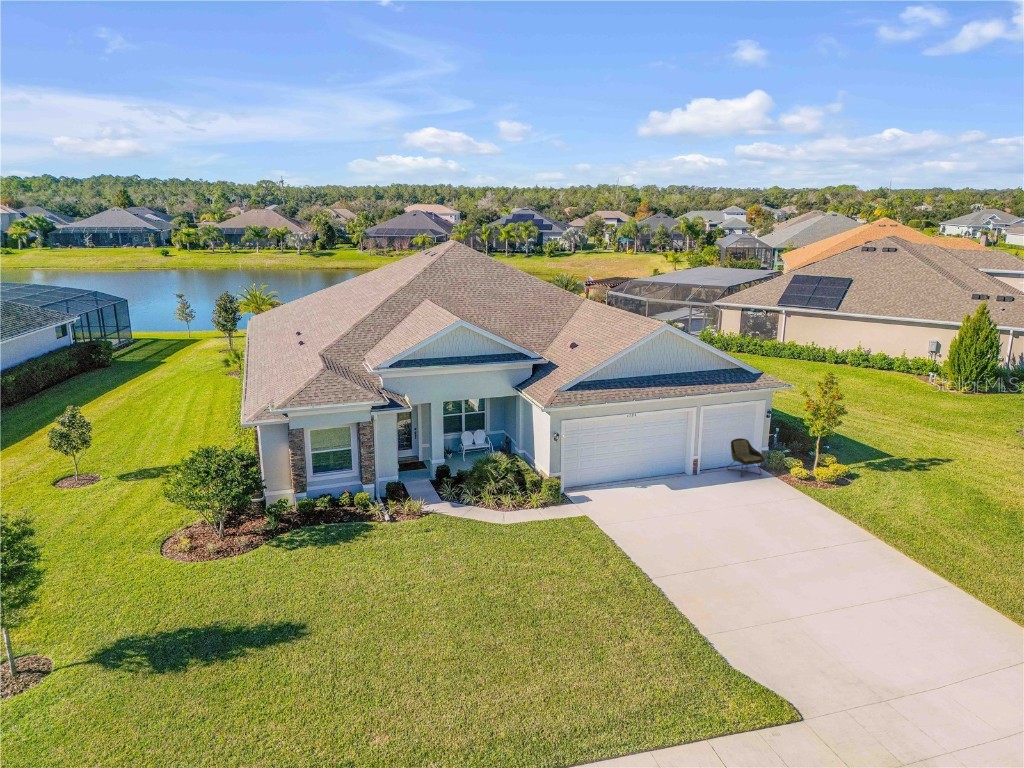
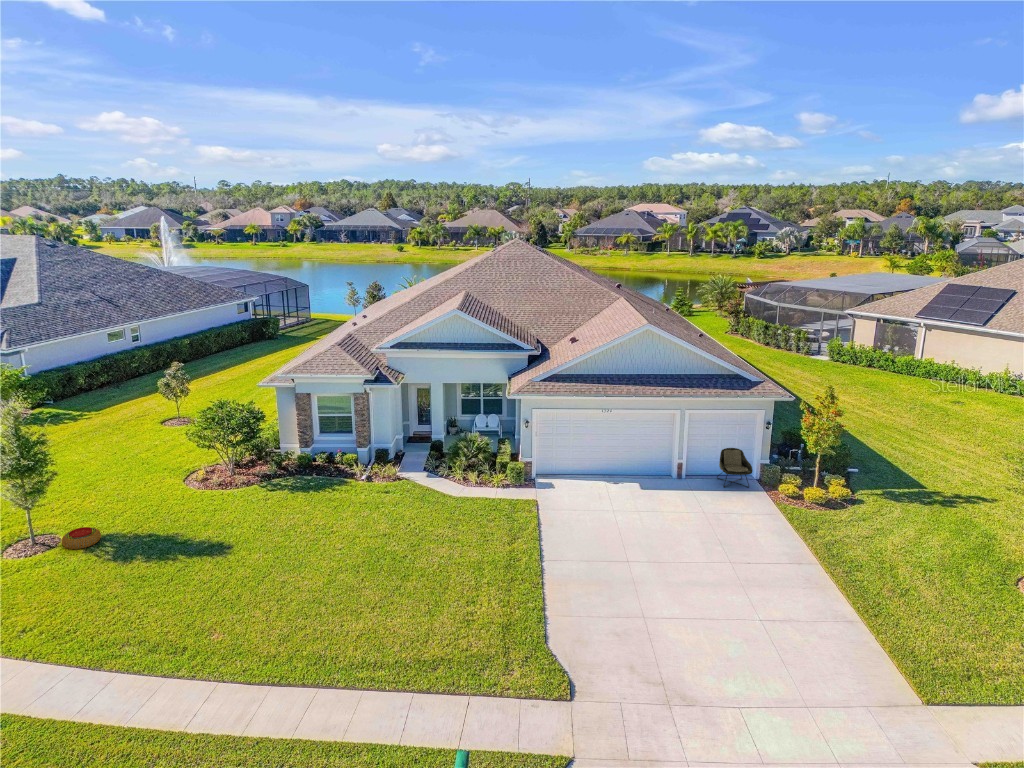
pouf: none [61,640,116,677] -> present [62,527,101,549]

